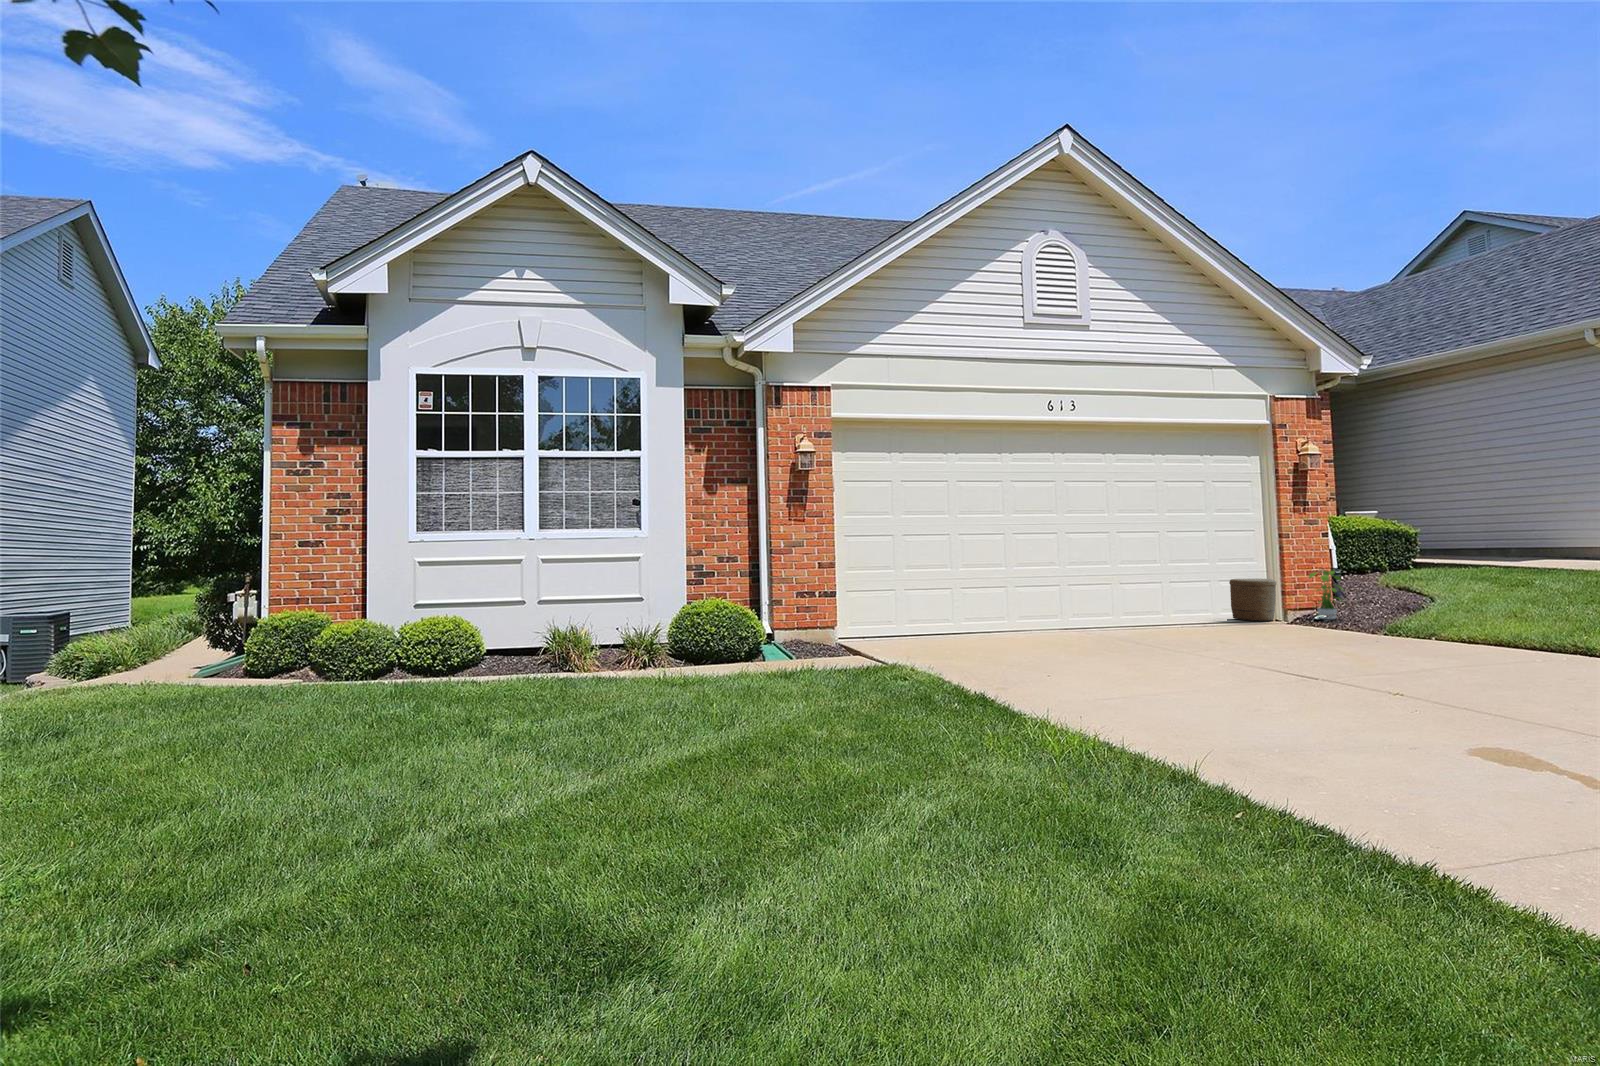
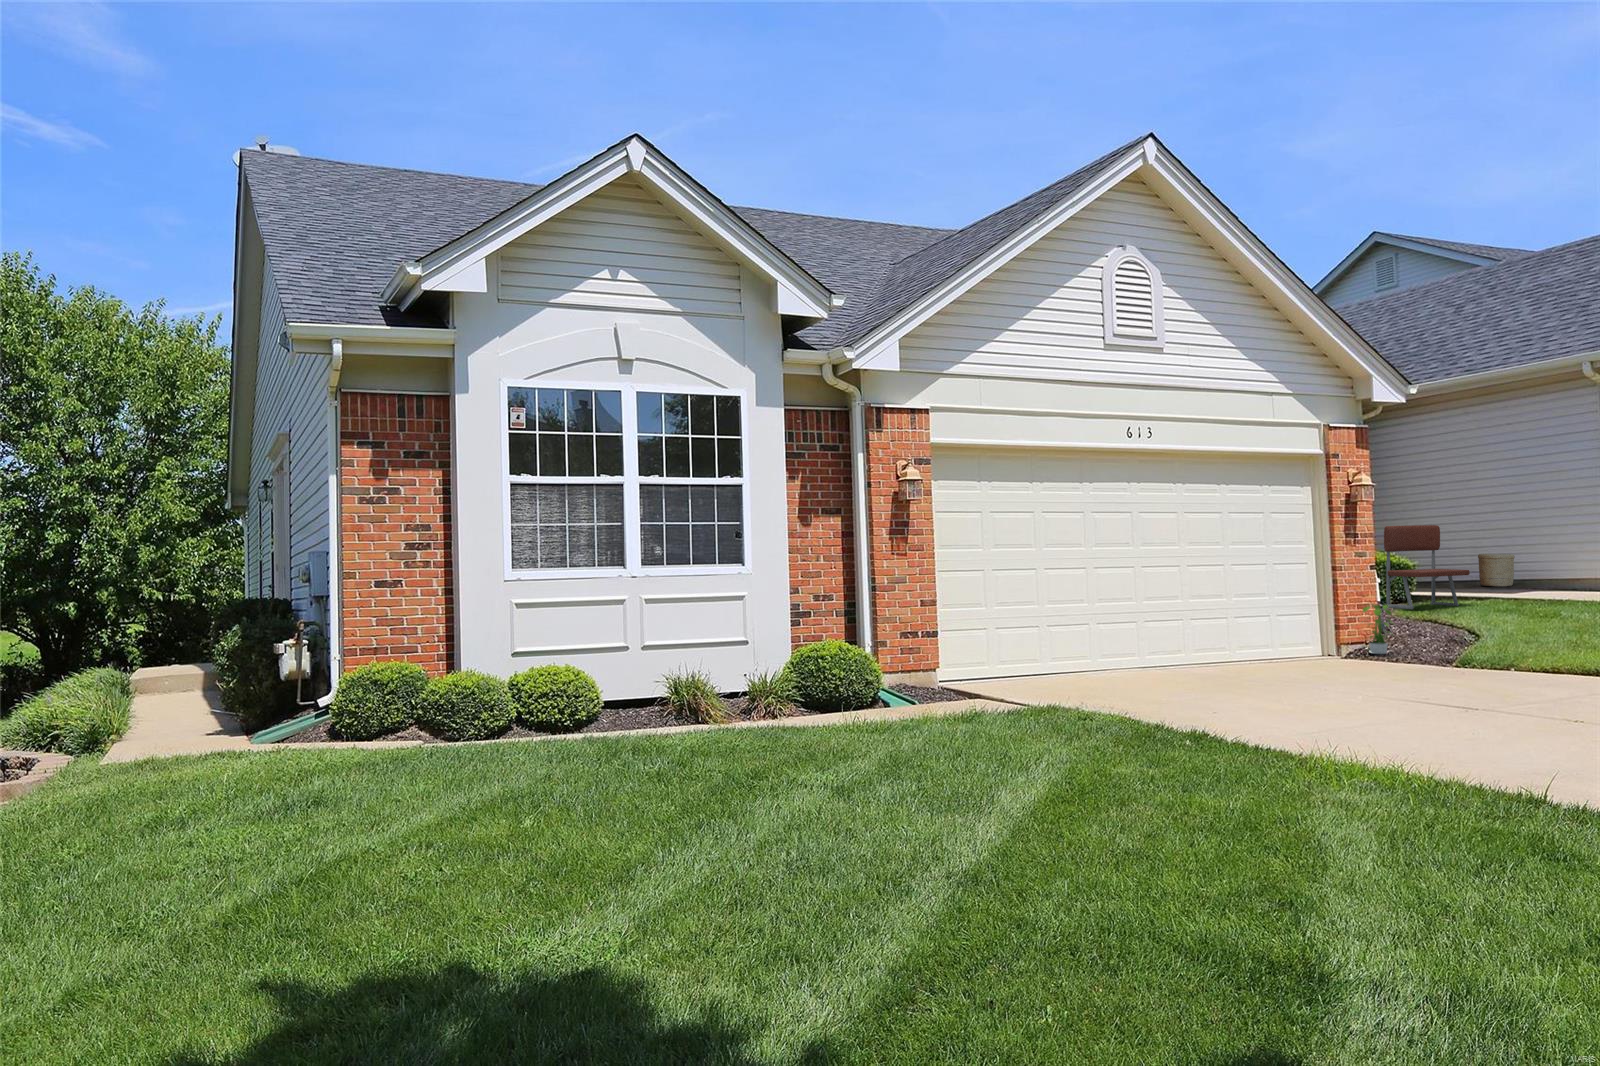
bench: none [1357,497,1450,577] -> present [1384,525,1470,609]
basket: present [1229,578,1276,621] -> present [1478,554,1515,586]

